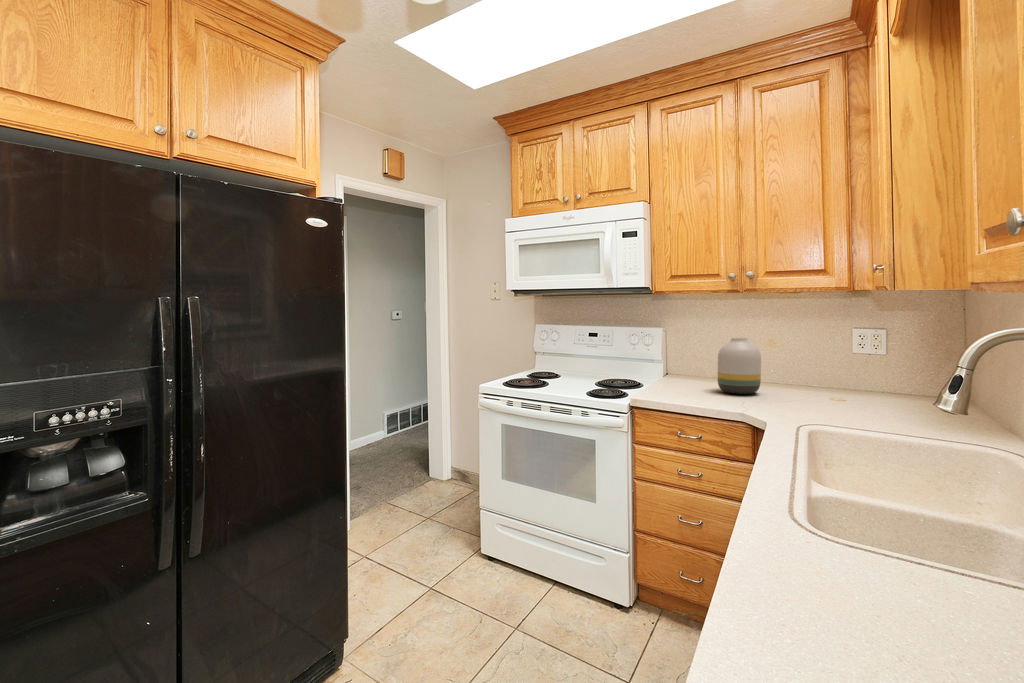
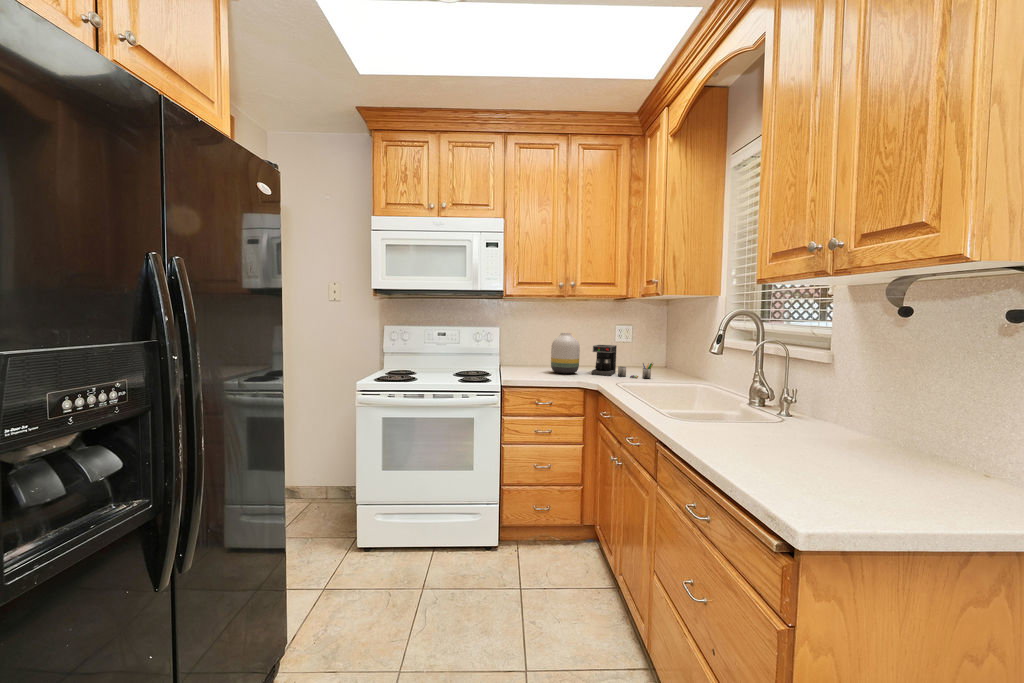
coffee maker: none [781,354,890,410] -> present [592,345,653,378]

